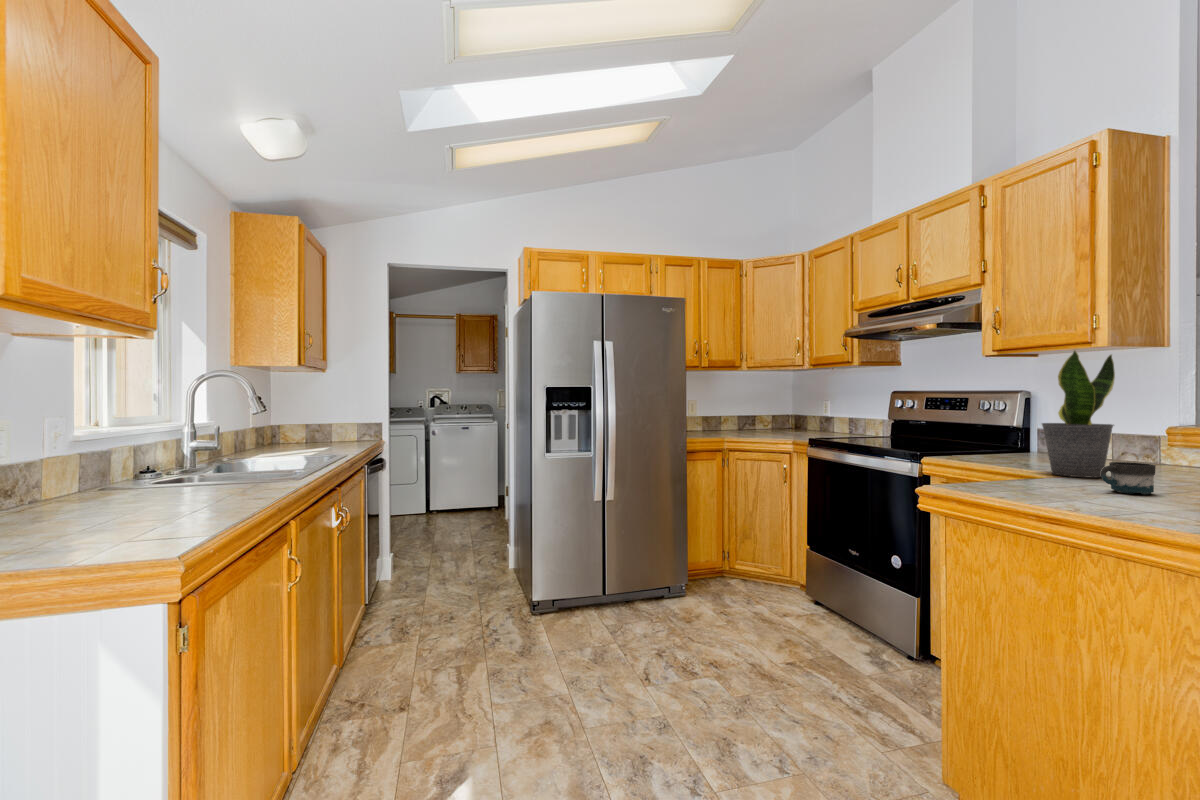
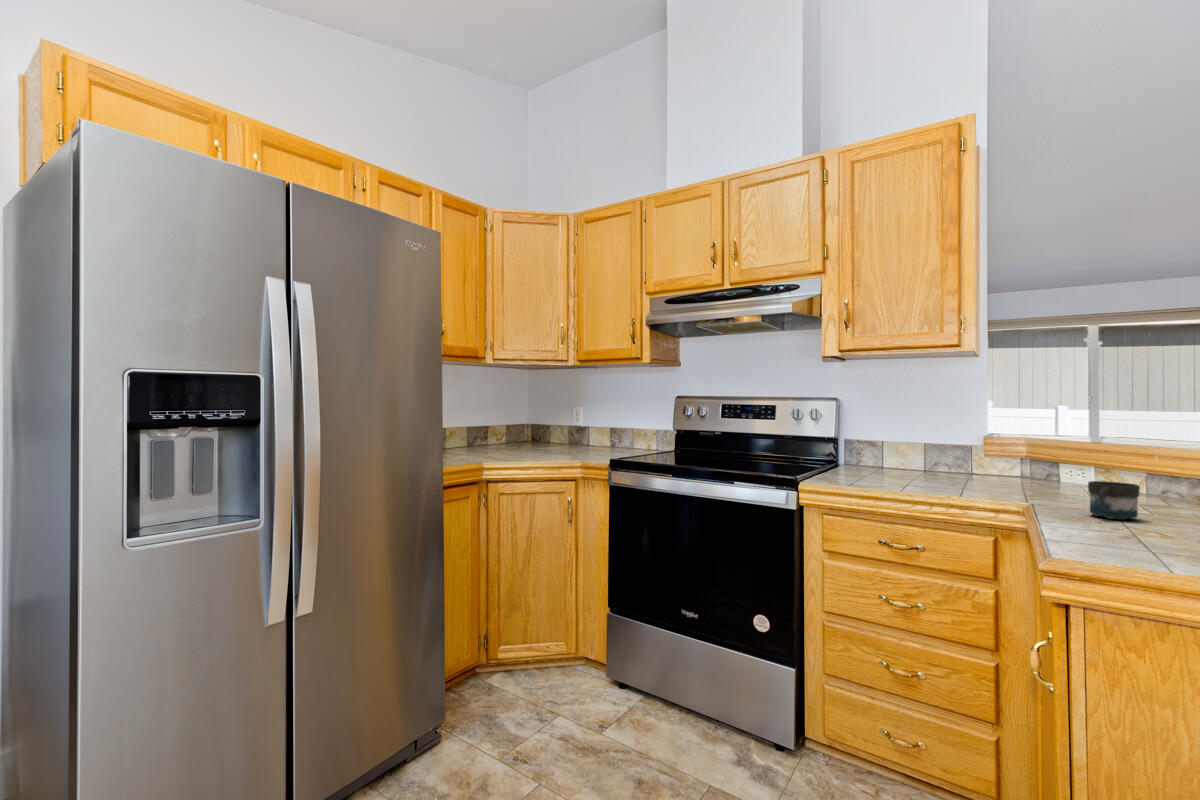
potted plant: present [1042,350,1115,477] -> none [944,349,1020,497]

